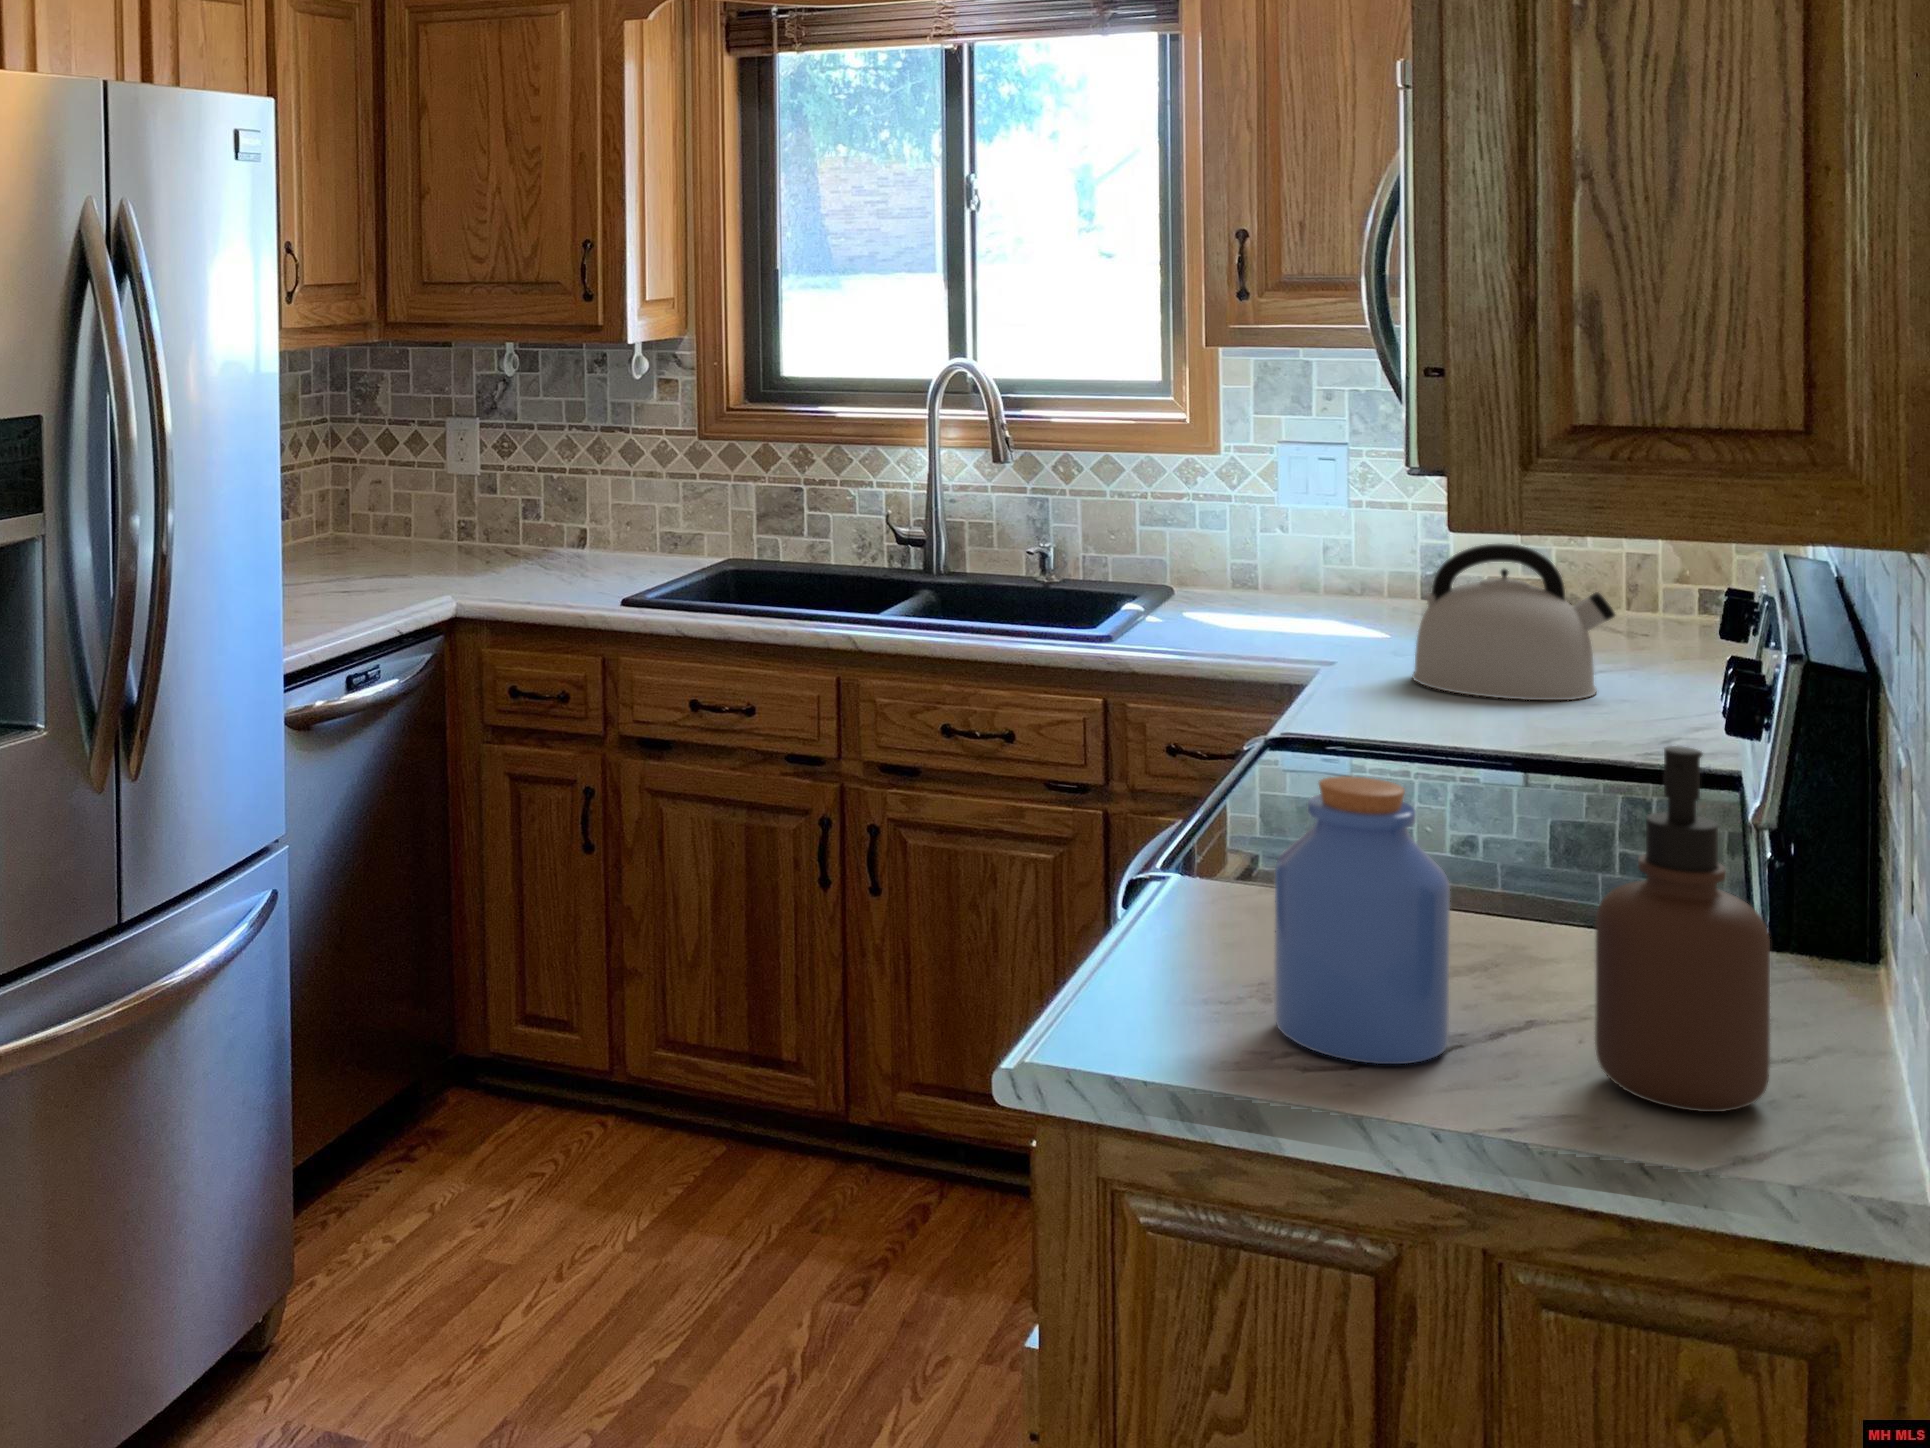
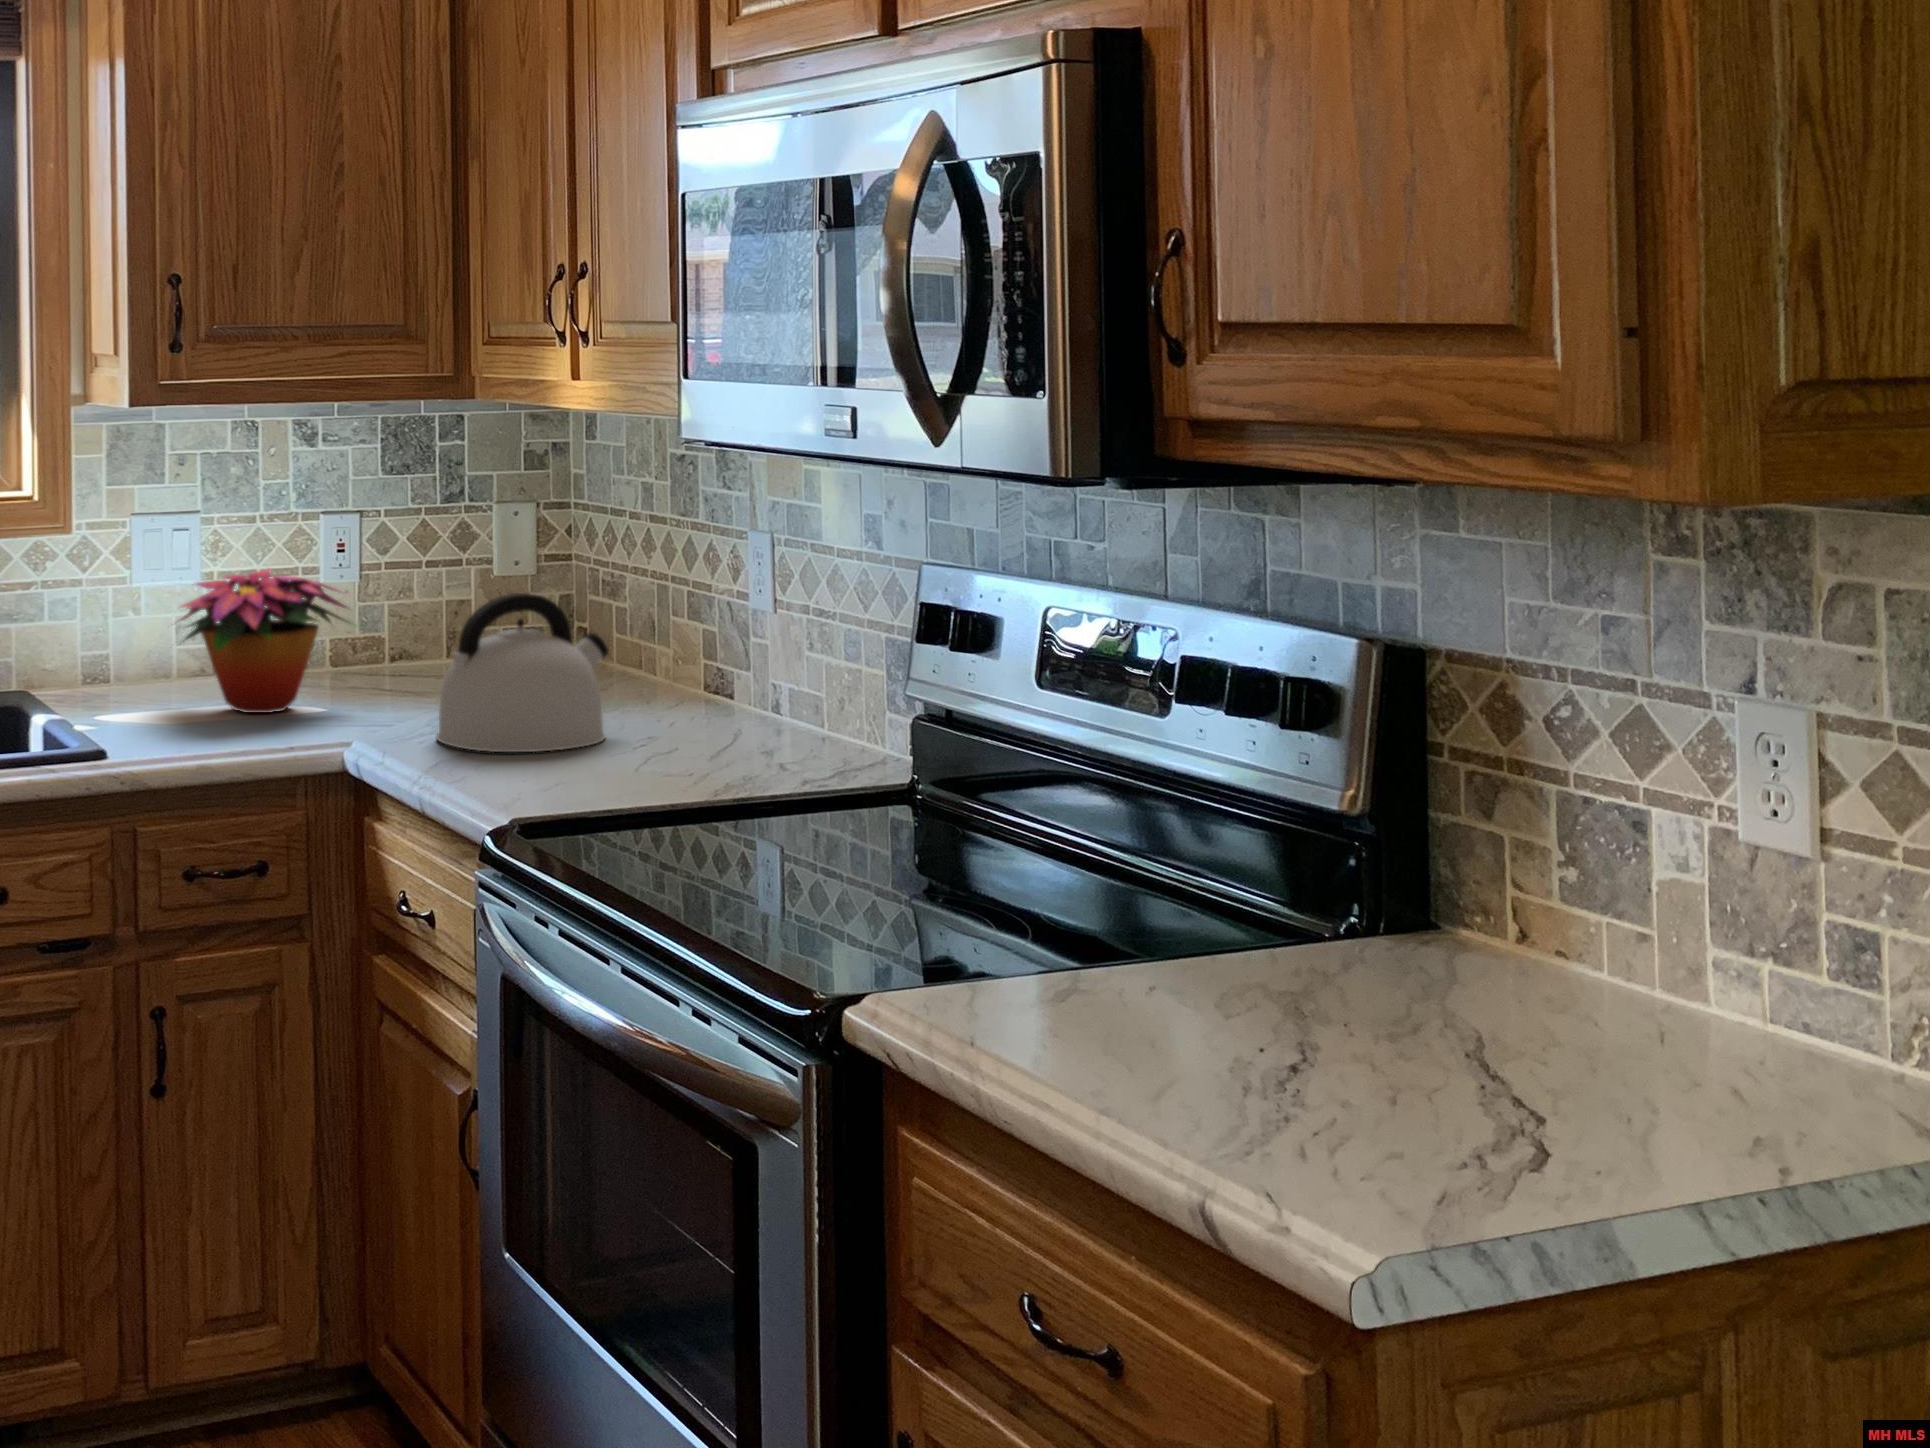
flower arrangement: none [1242,498,1450,631] -> present [180,569,350,713]
soap dispenser: present [1595,746,1770,1112] -> none [1482,719,1648,1073]
jar: present [1274,776,1450,1064] -> none [1231,807,1421,1118]

